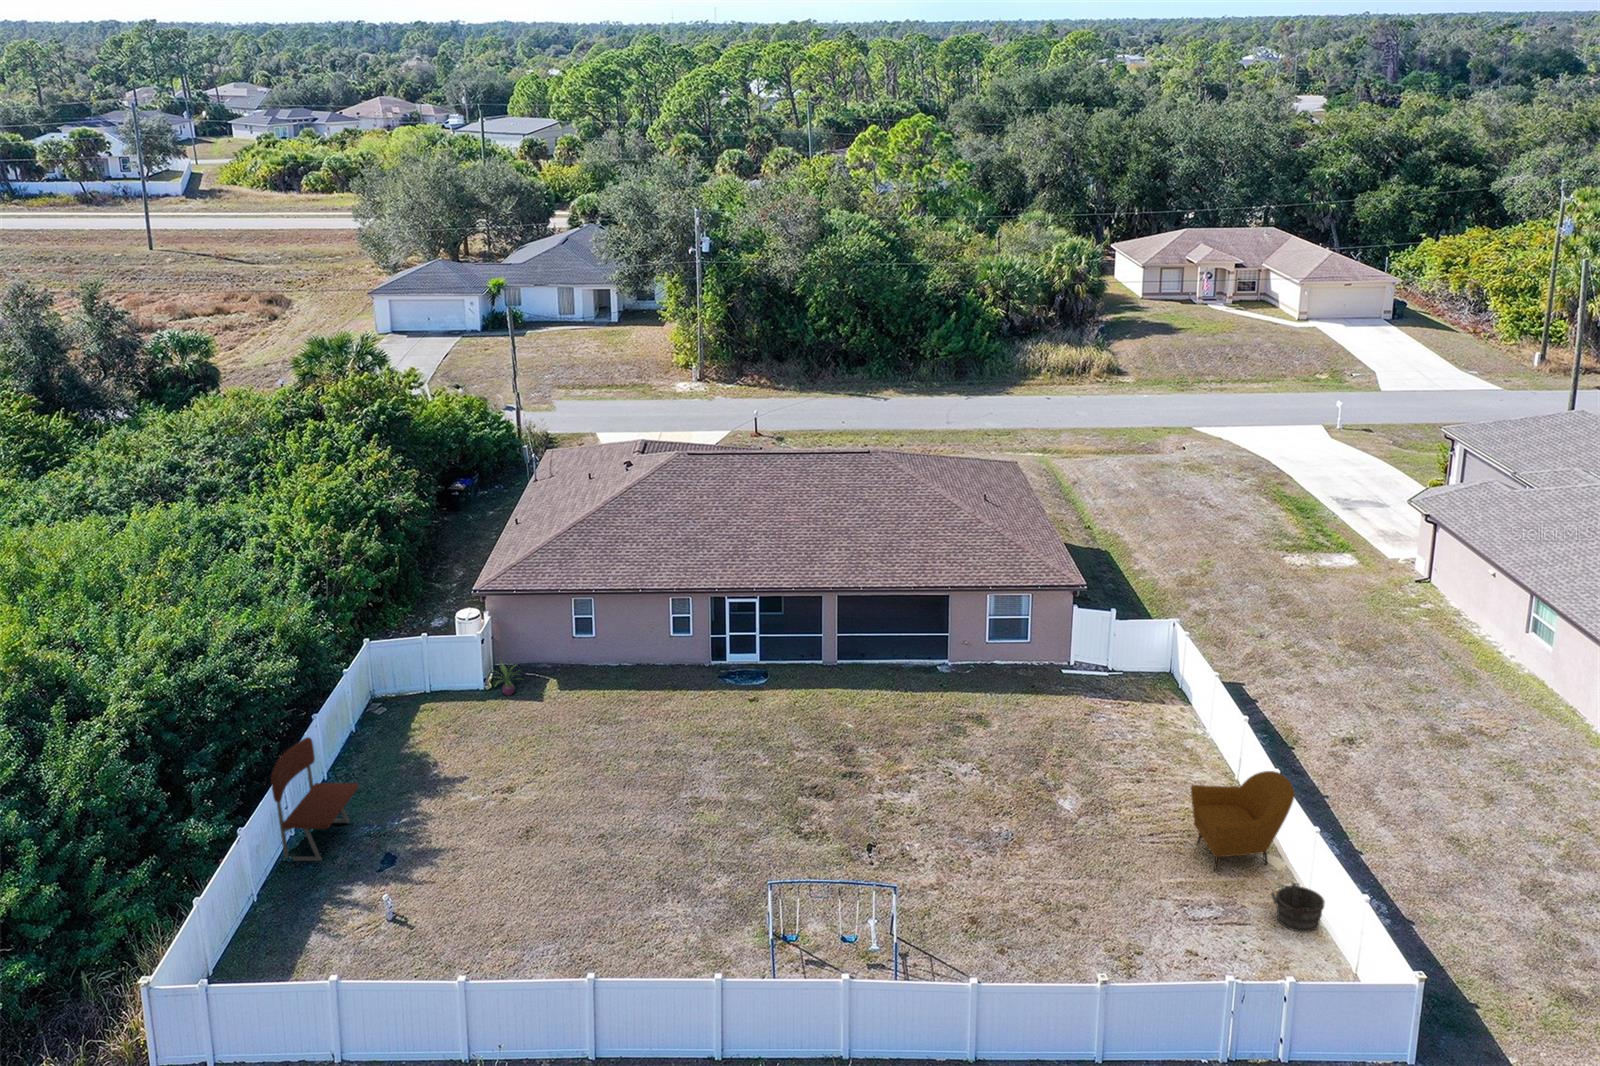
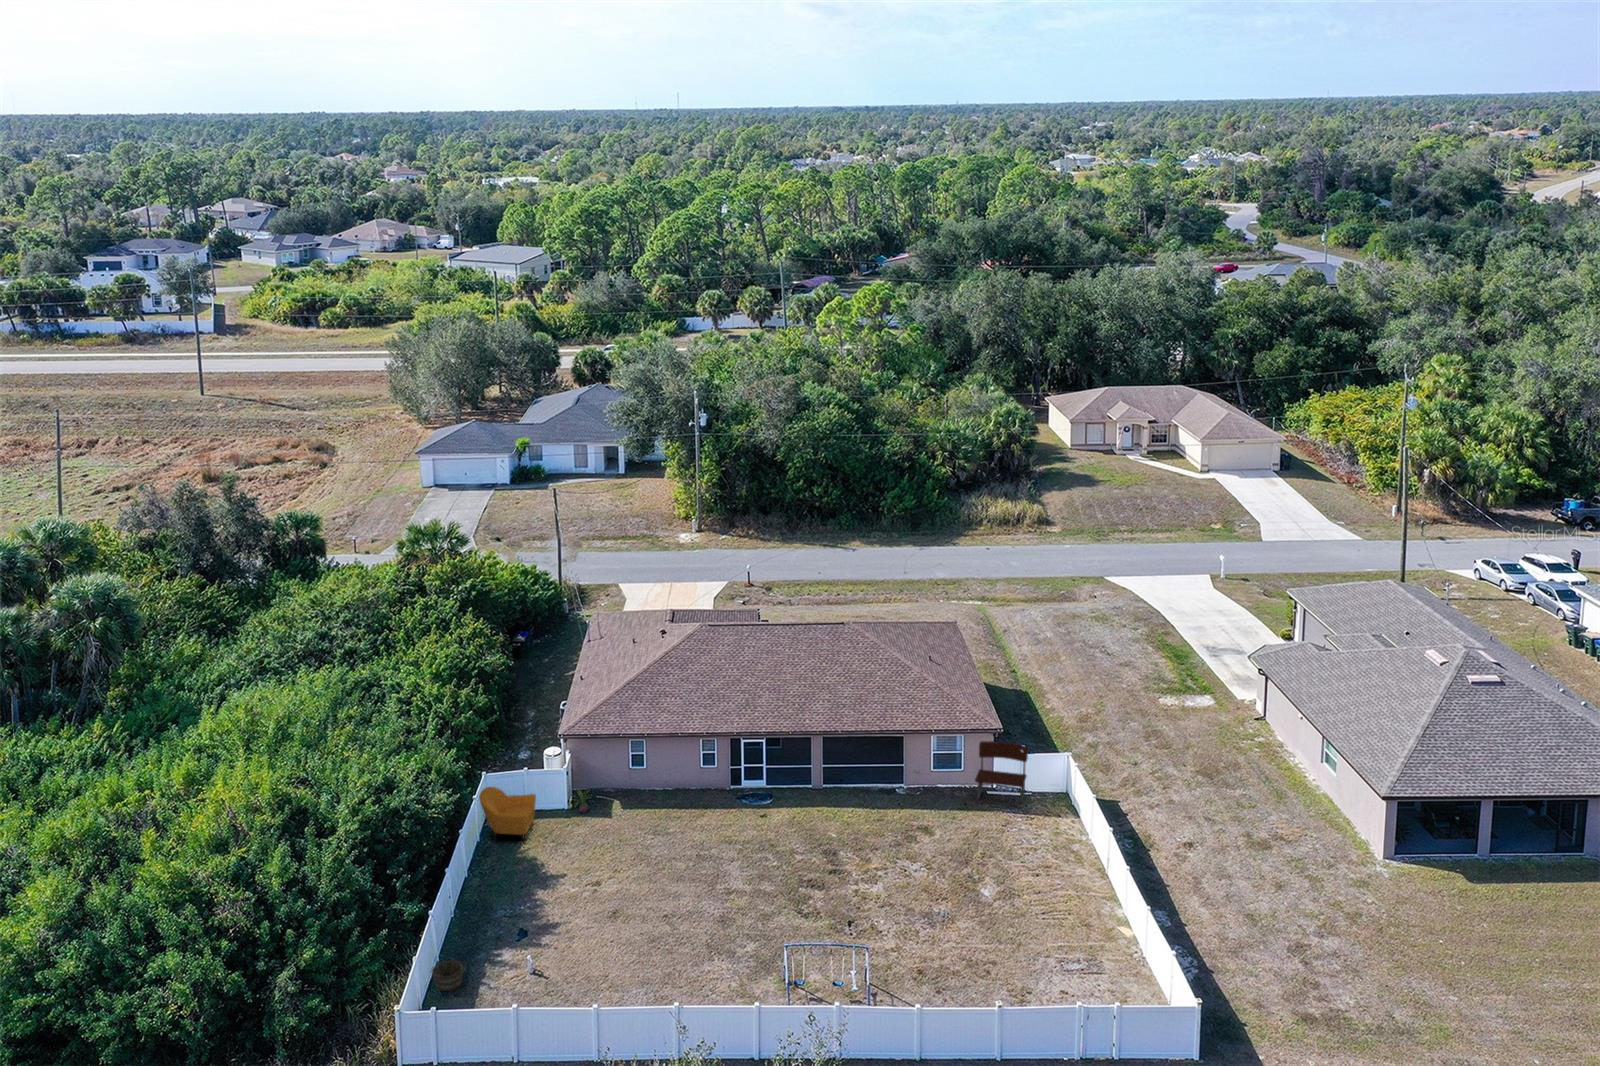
bench: present [271,737,358,861] -> present [975,741,1028,804]
armchair: present [1191,771,1295,872] -> present [479,787,536,843]
bucket: present [1271,883,1325,932] -> present [432,958,466,991]

